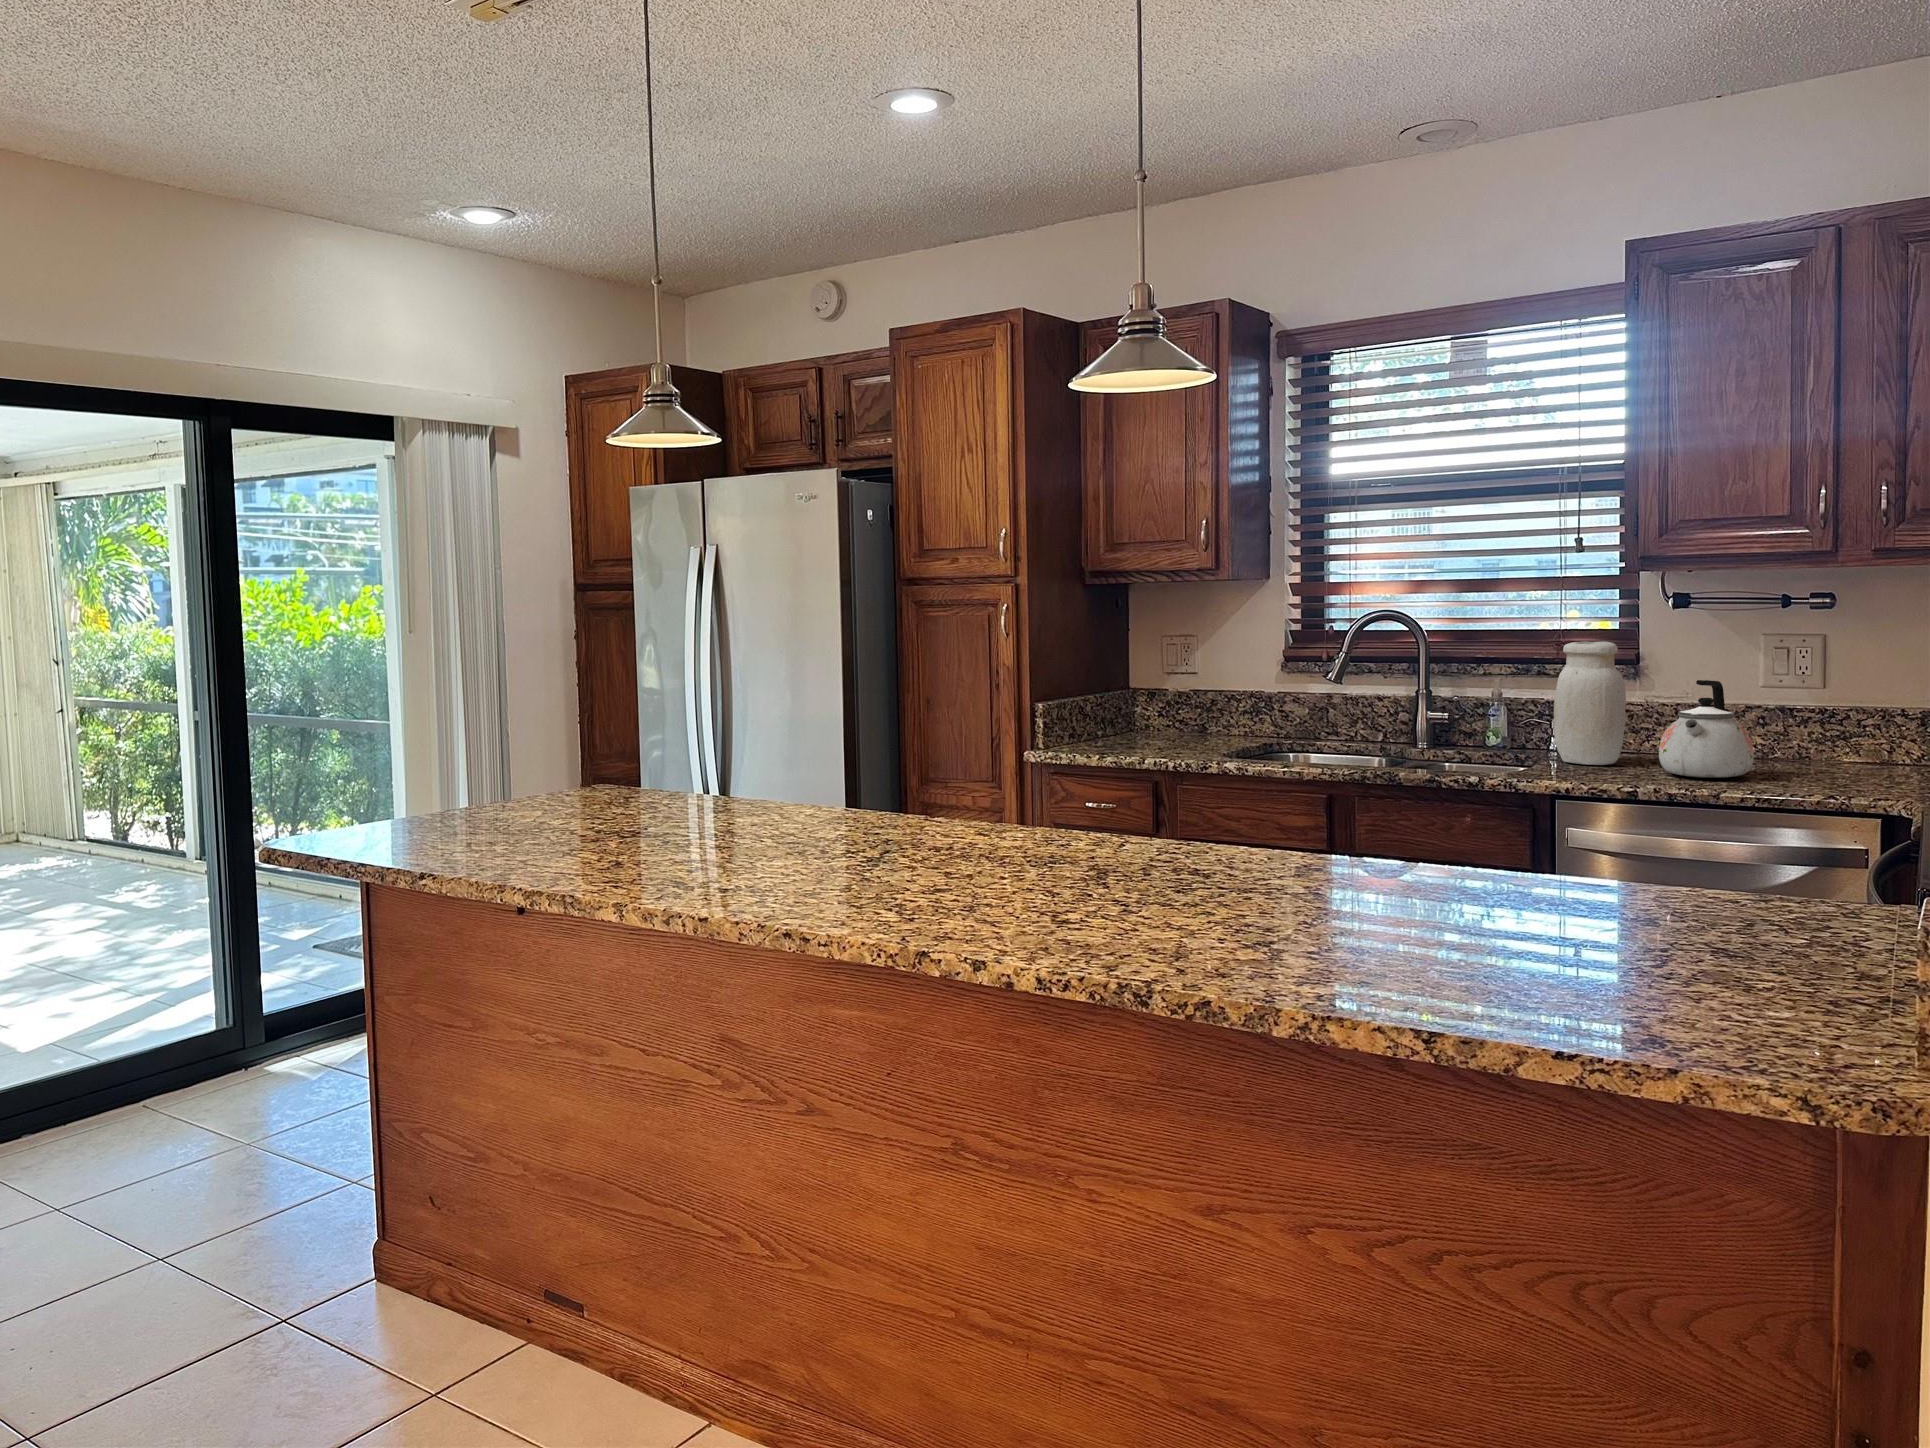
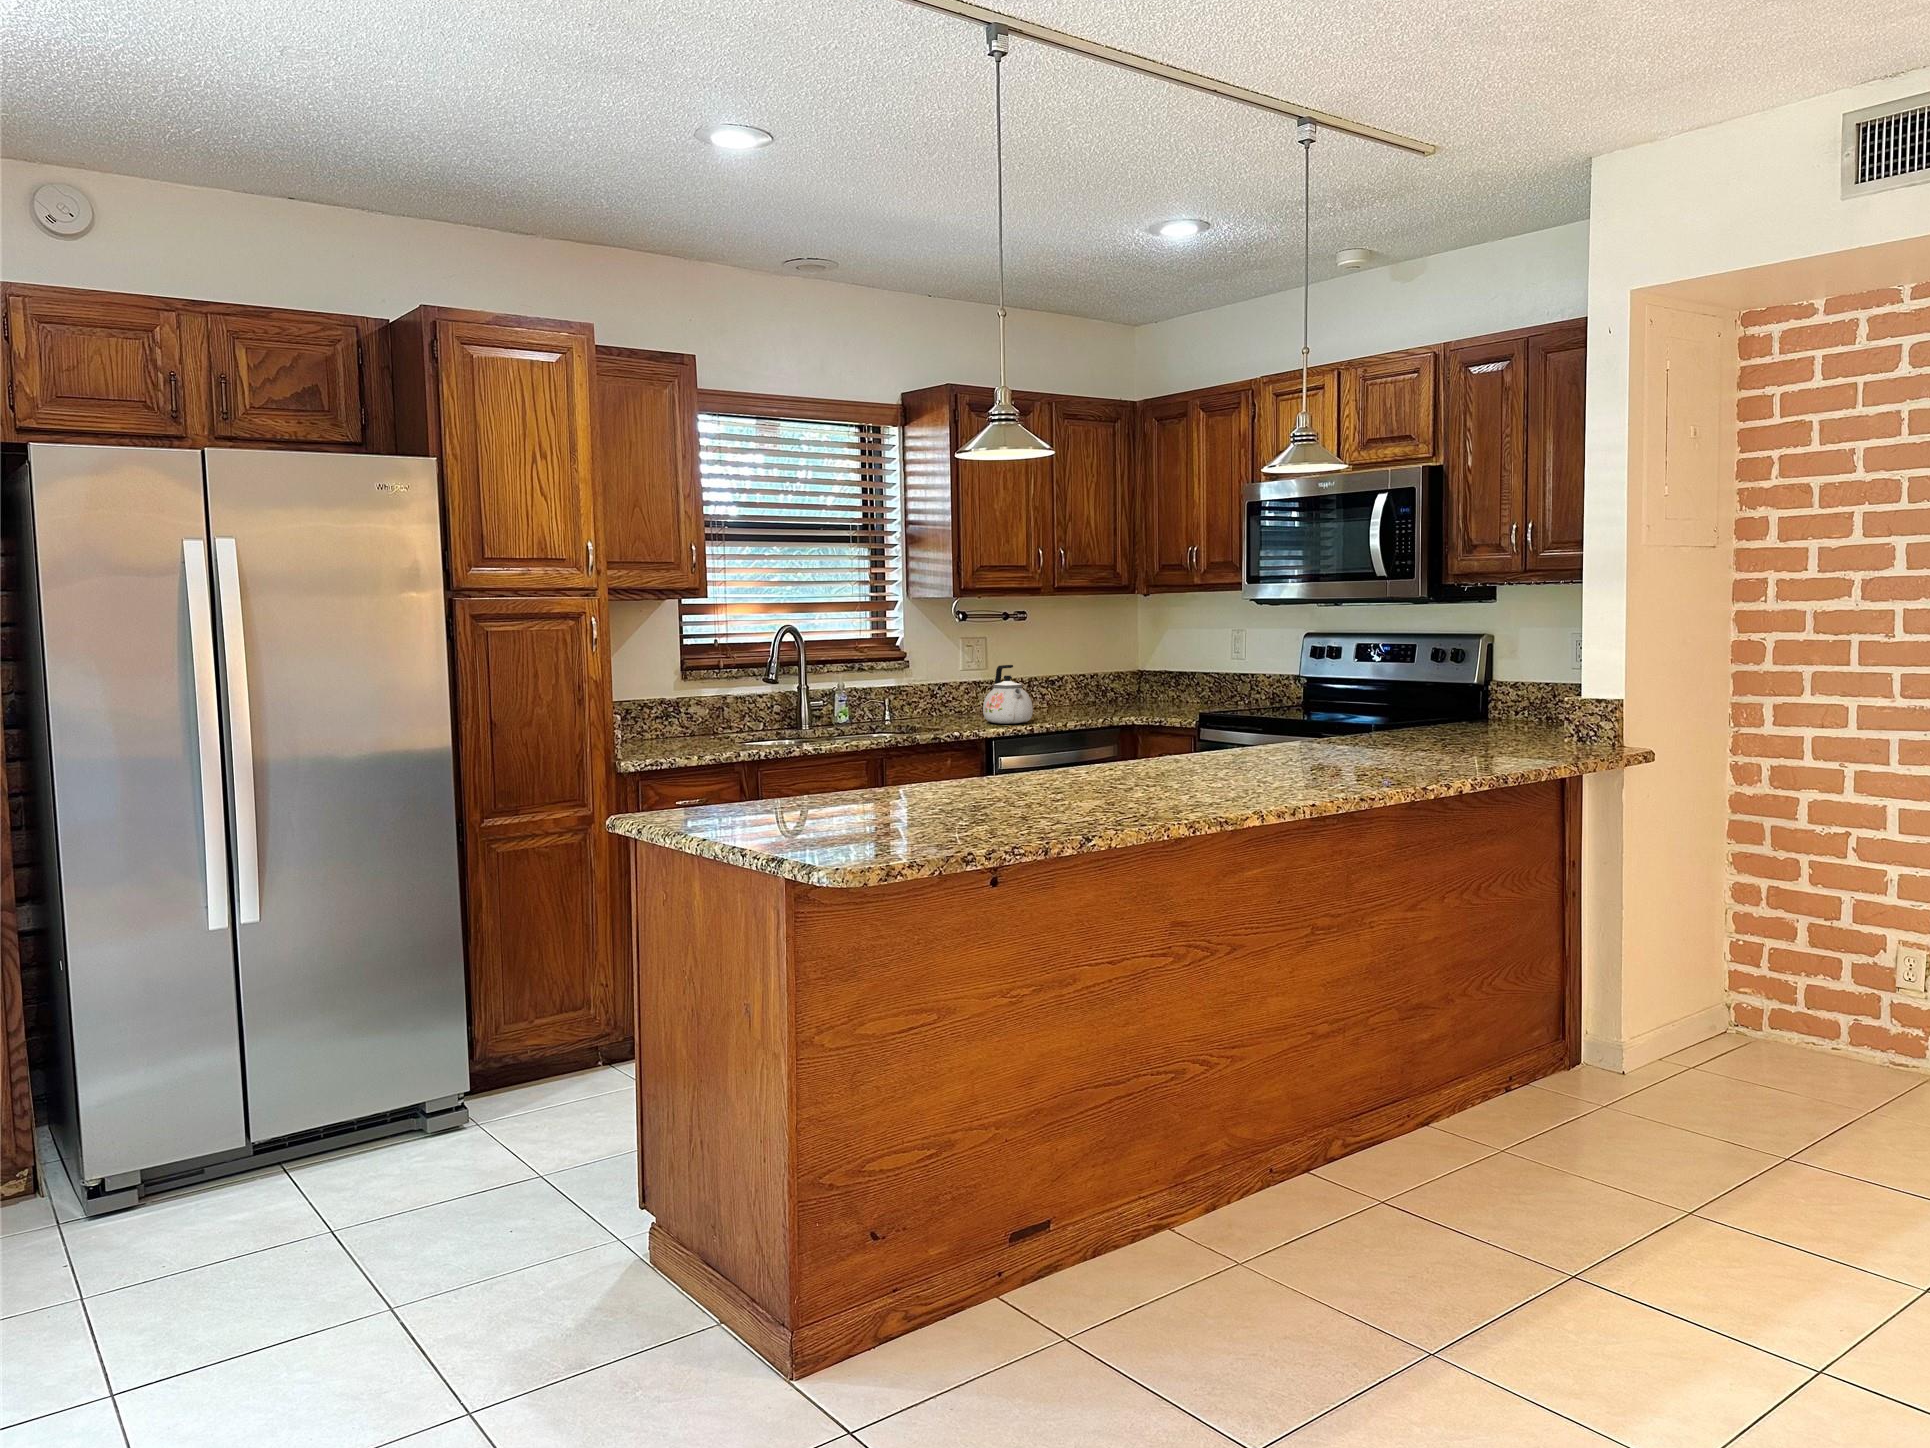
jar: present [1554,641,1626,765] -> none [913,644,956,725]

